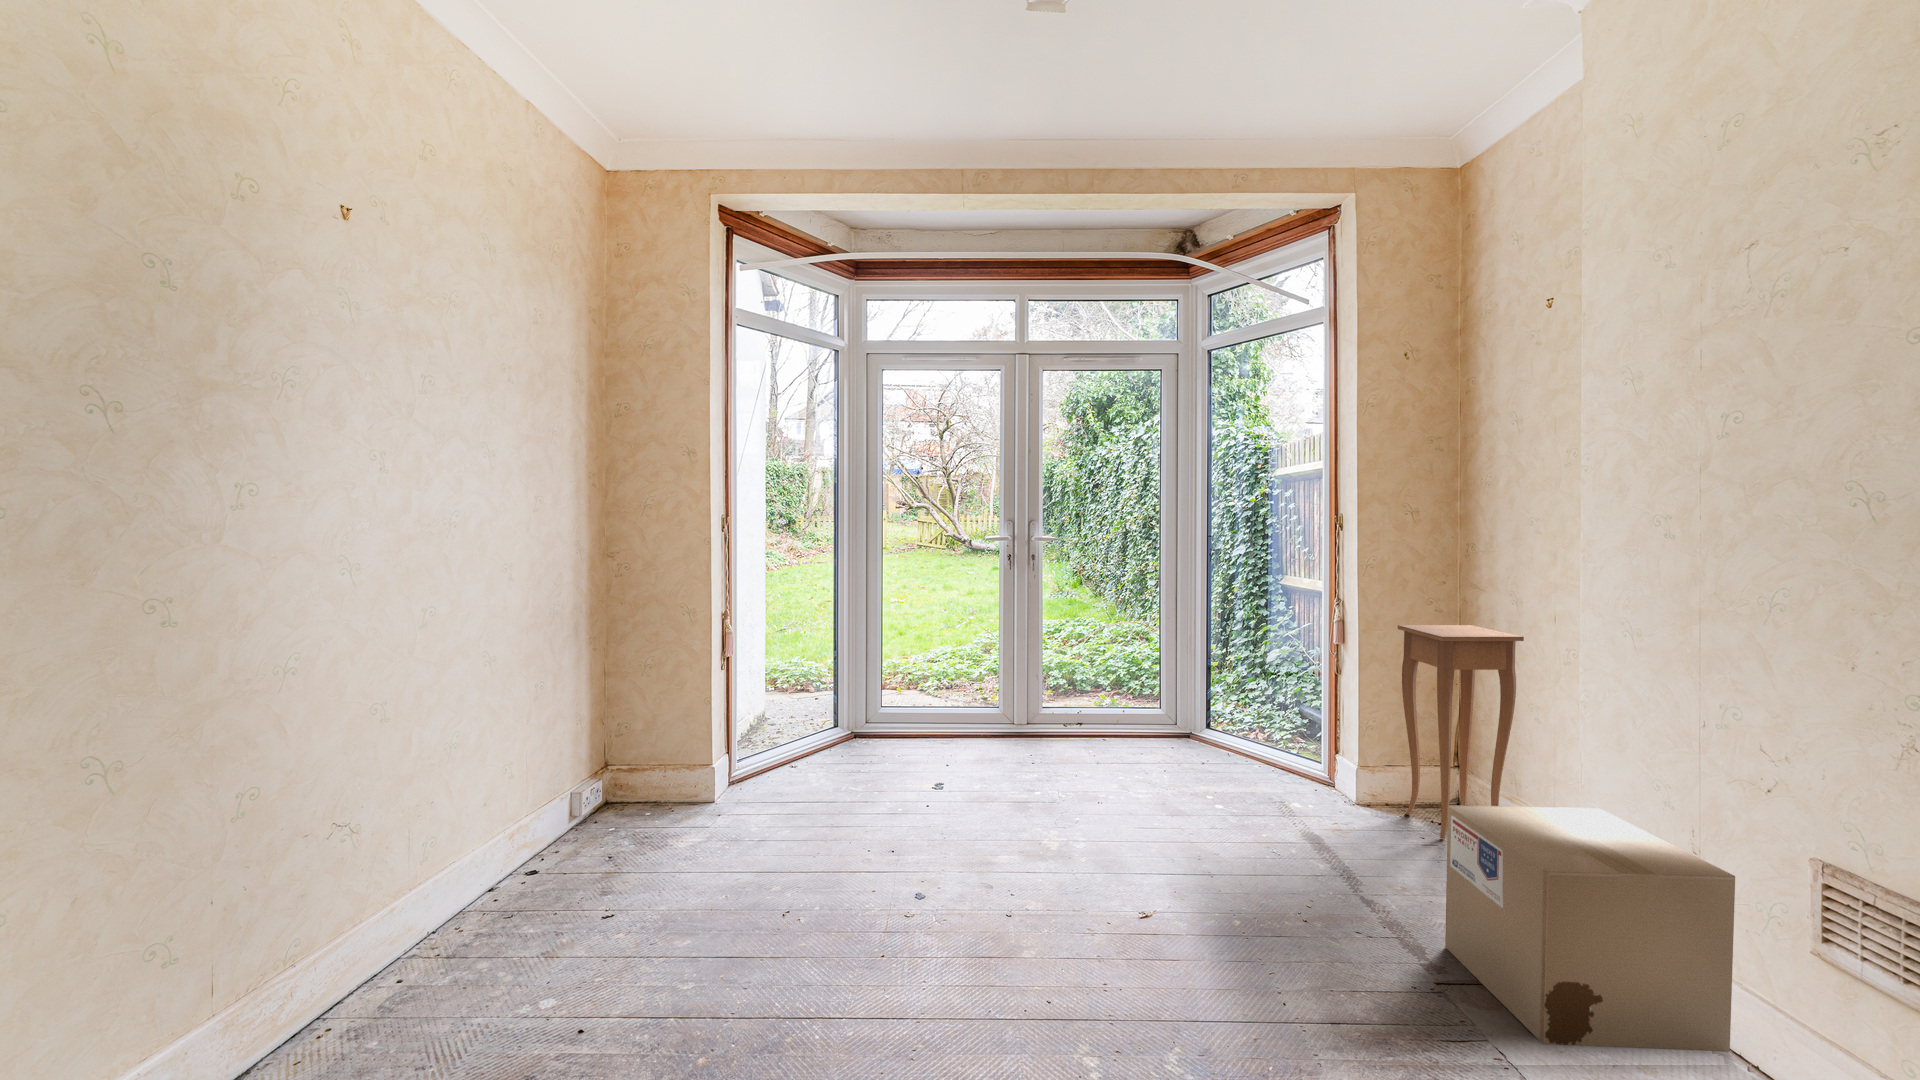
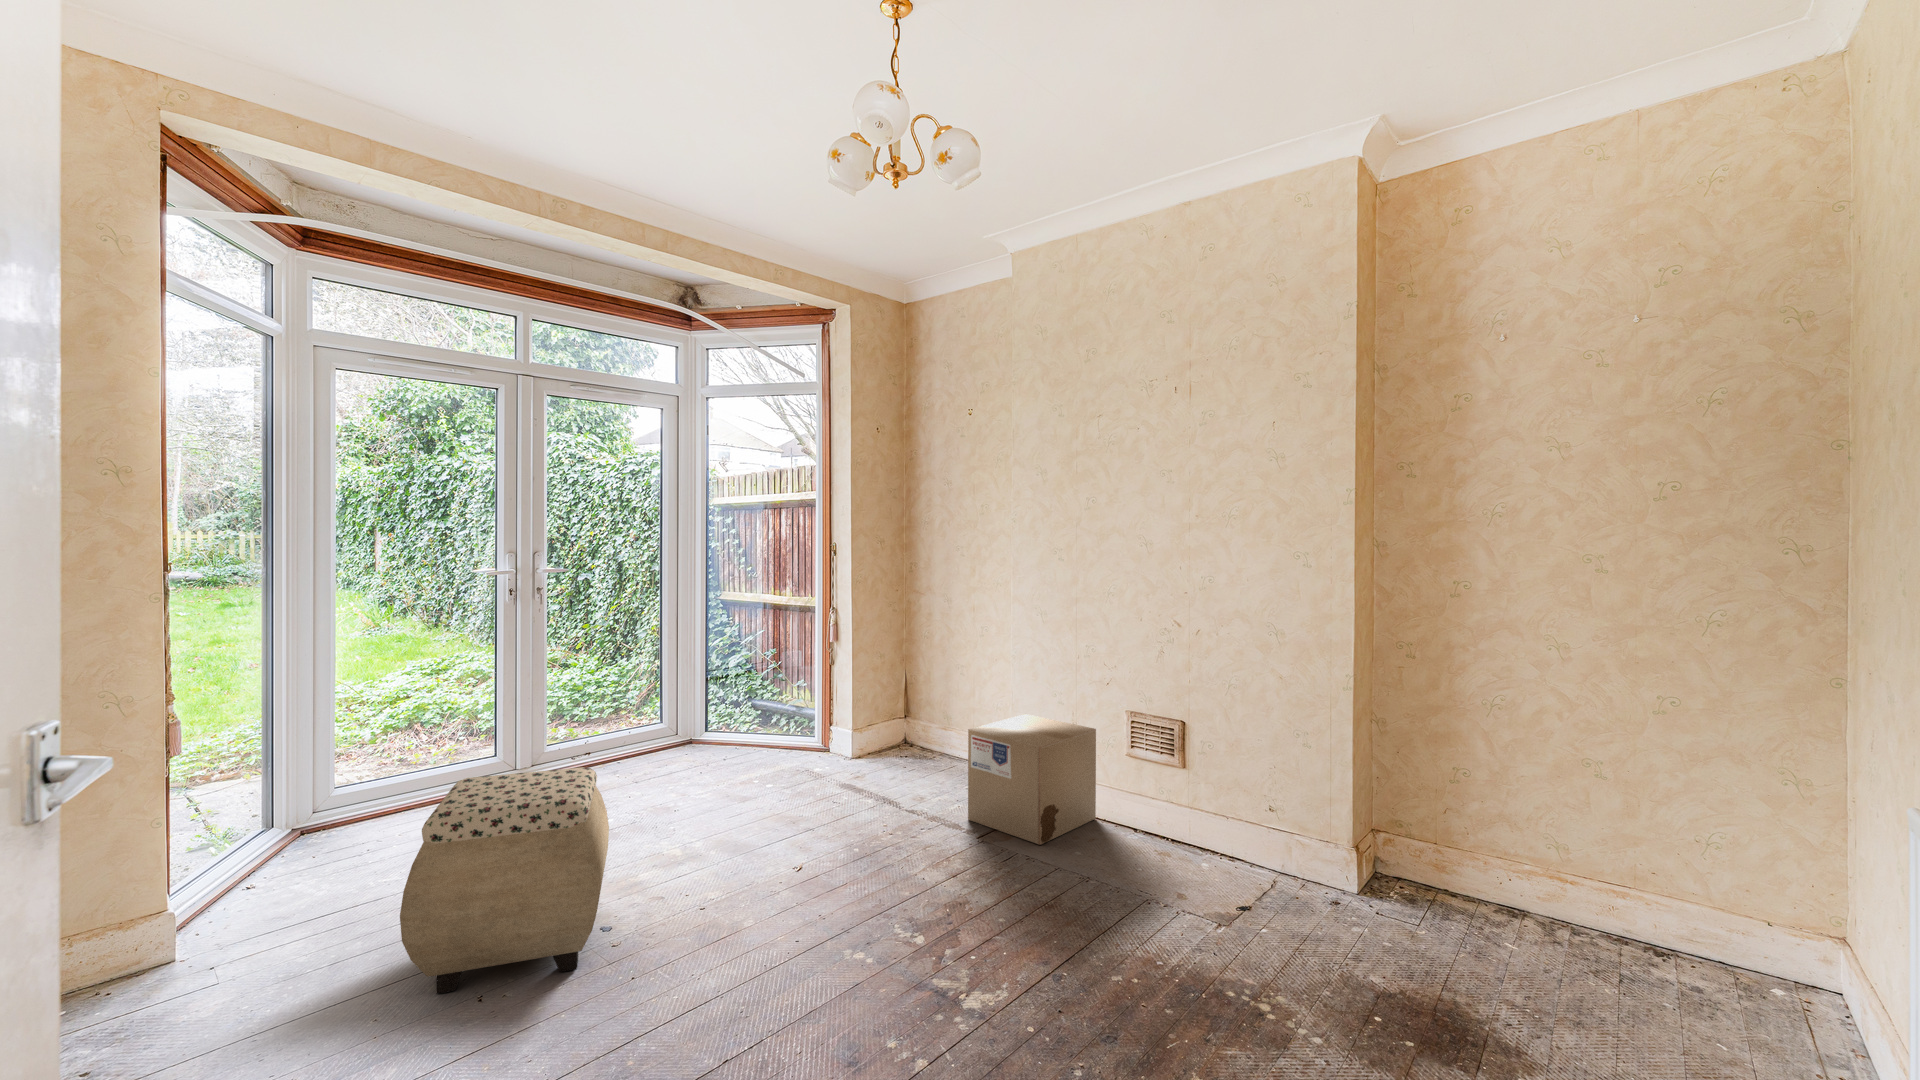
side table: present [1398,625,1524,839] -> none [880,618,954,764]
ottoman: none [744,717,952,924] -> present [400,767,609,994]

